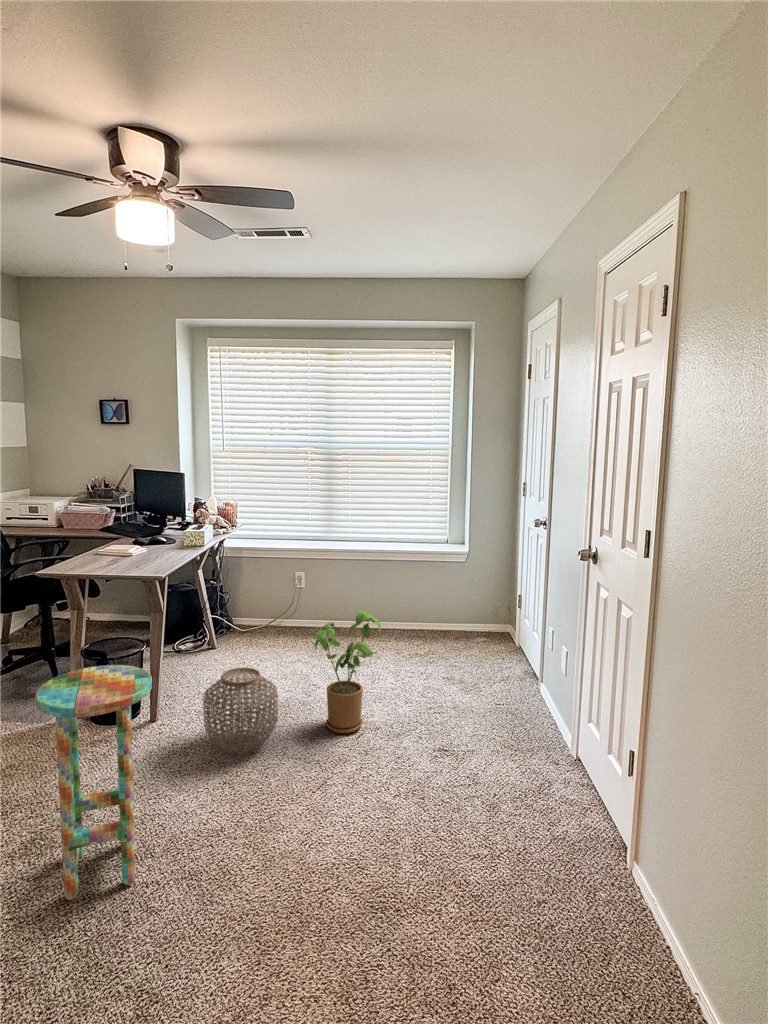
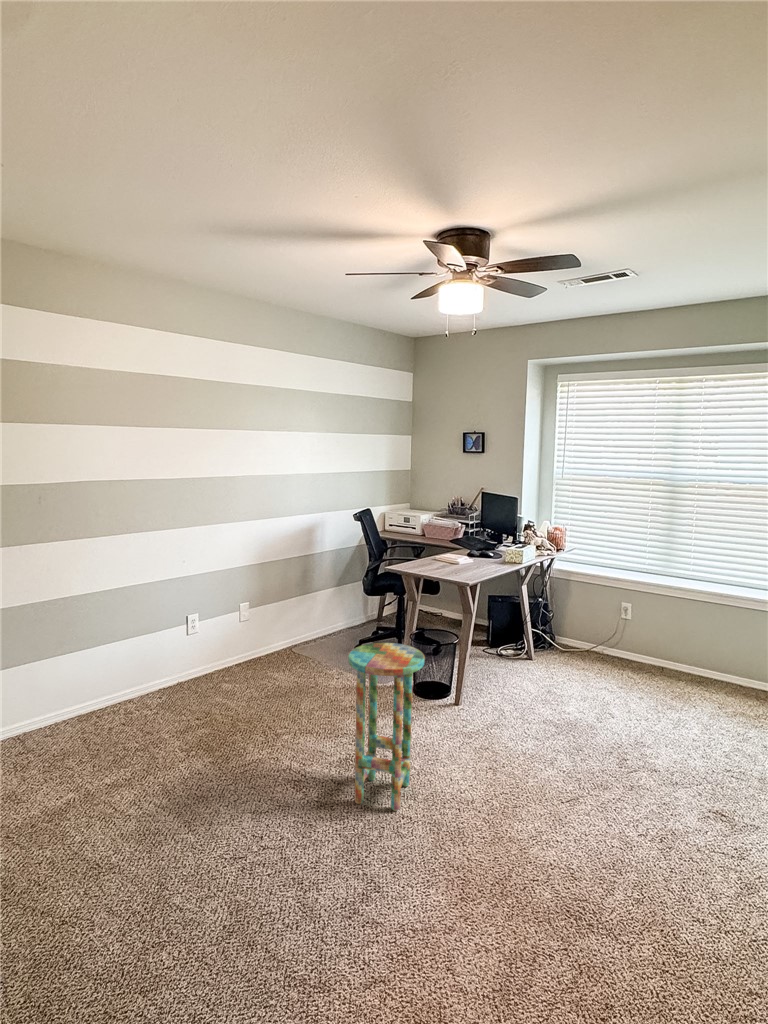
house plant: present [315,610,382,733] -> none [598,647,673,767]
woven basket: present [203,668,278,755] -> none [487,675,553,753]

